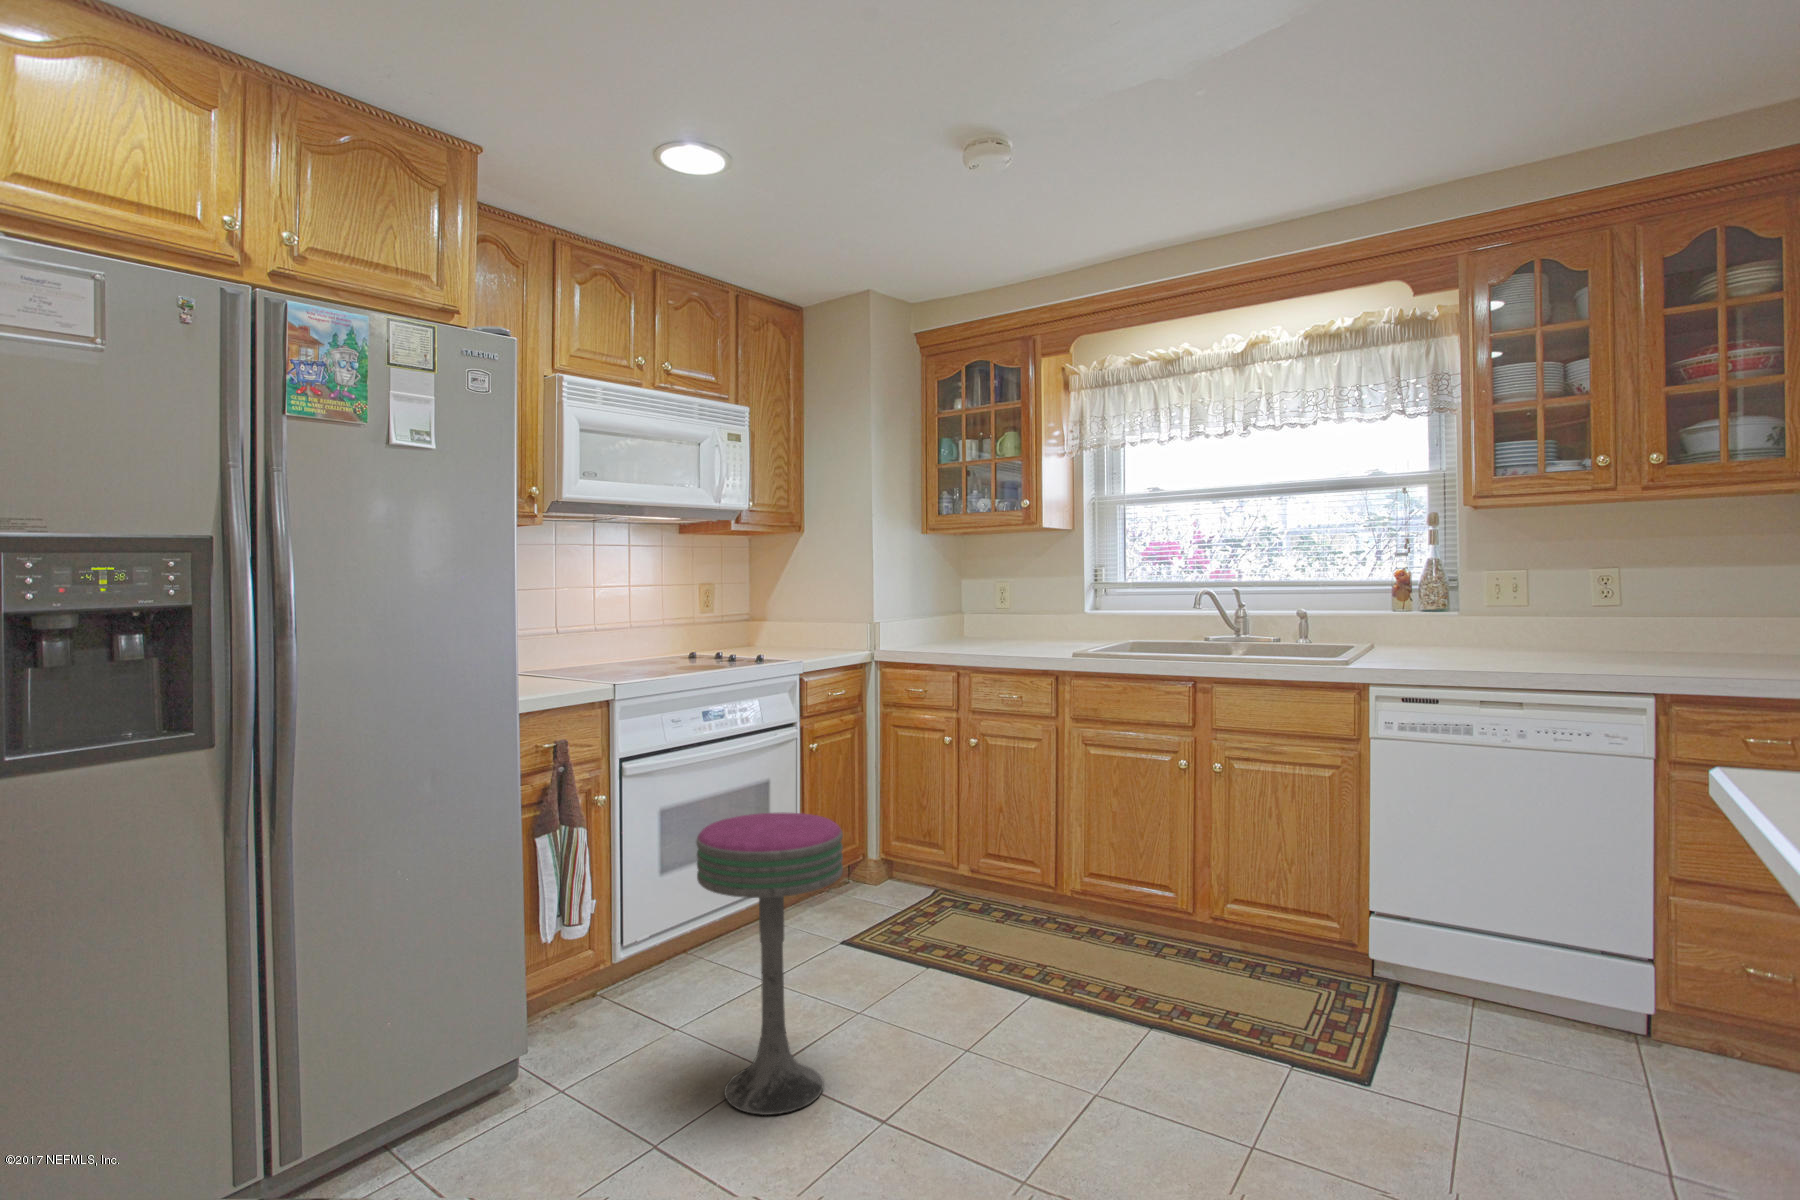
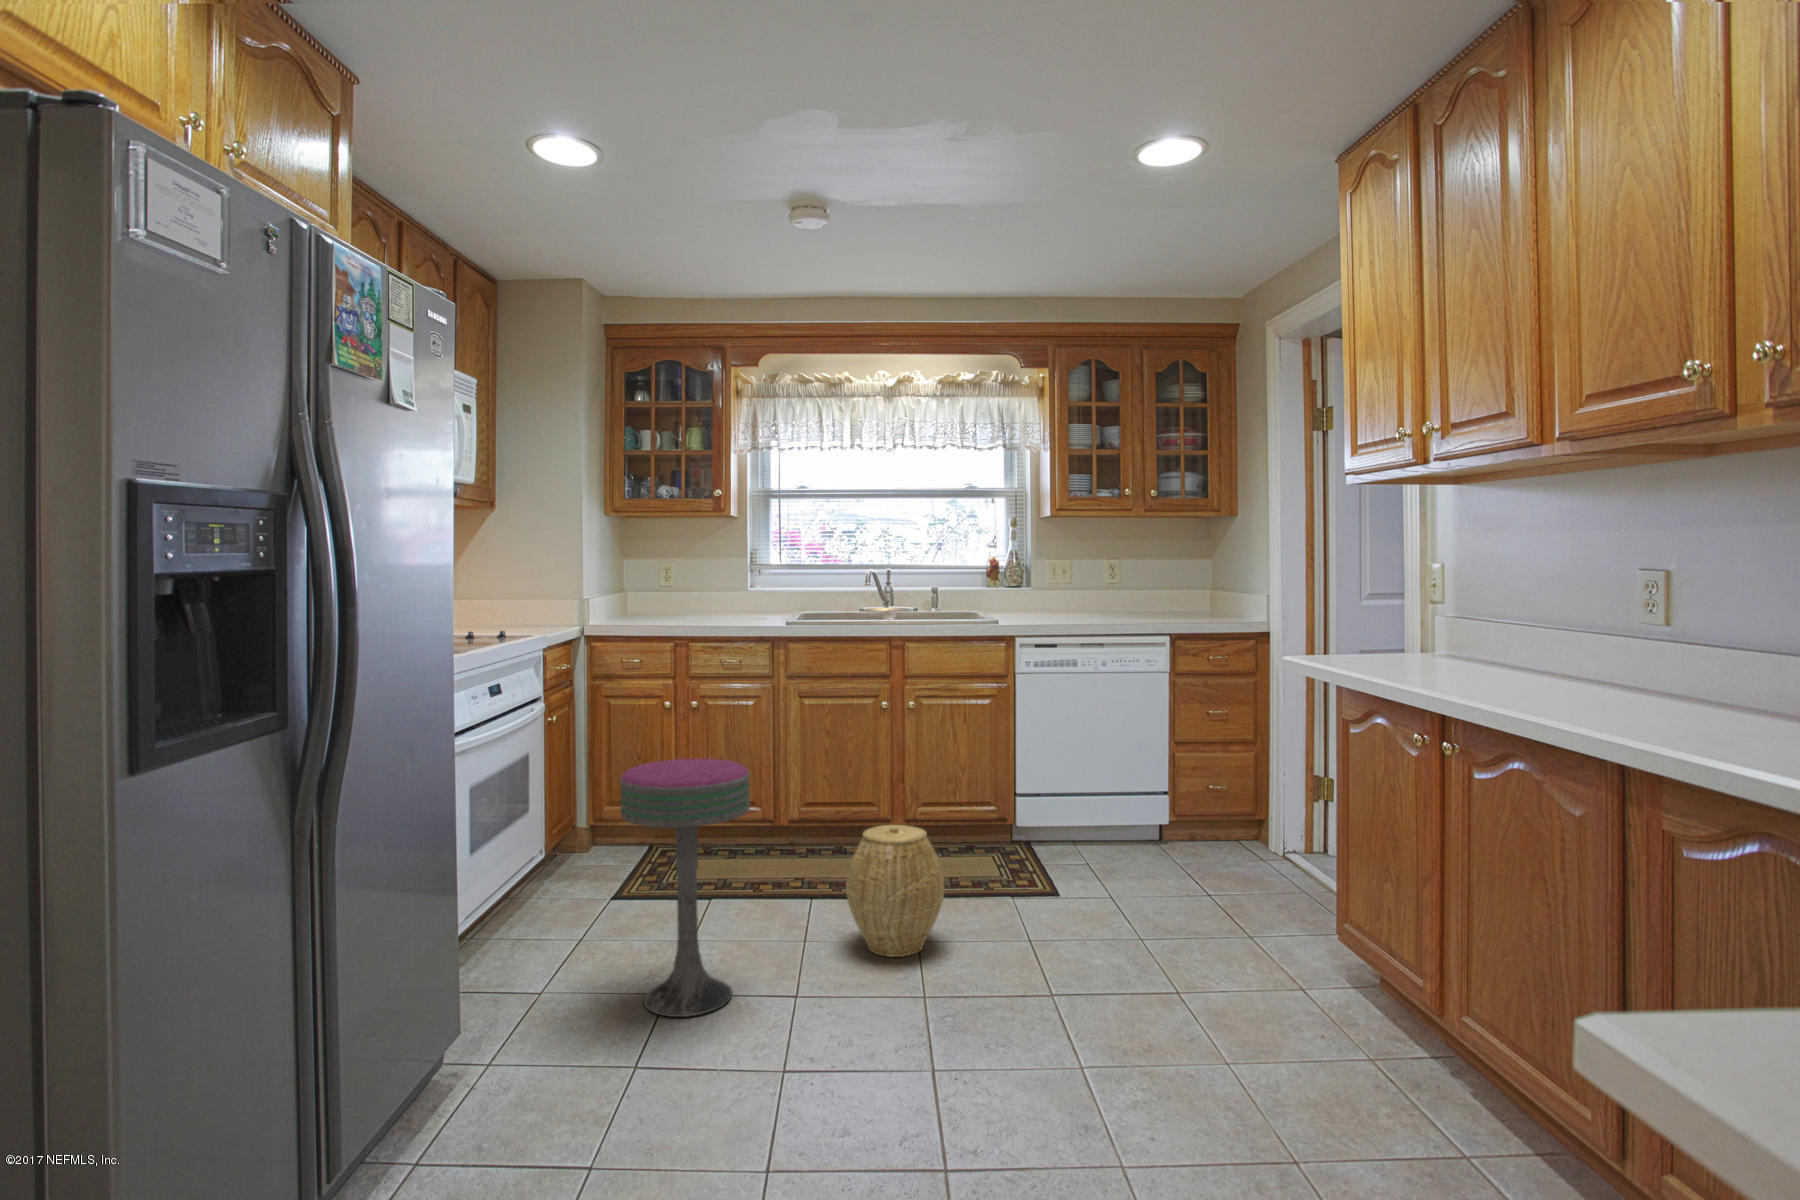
woven basket: none [989,929,1120,1112] -> present [846,825,944,957]

